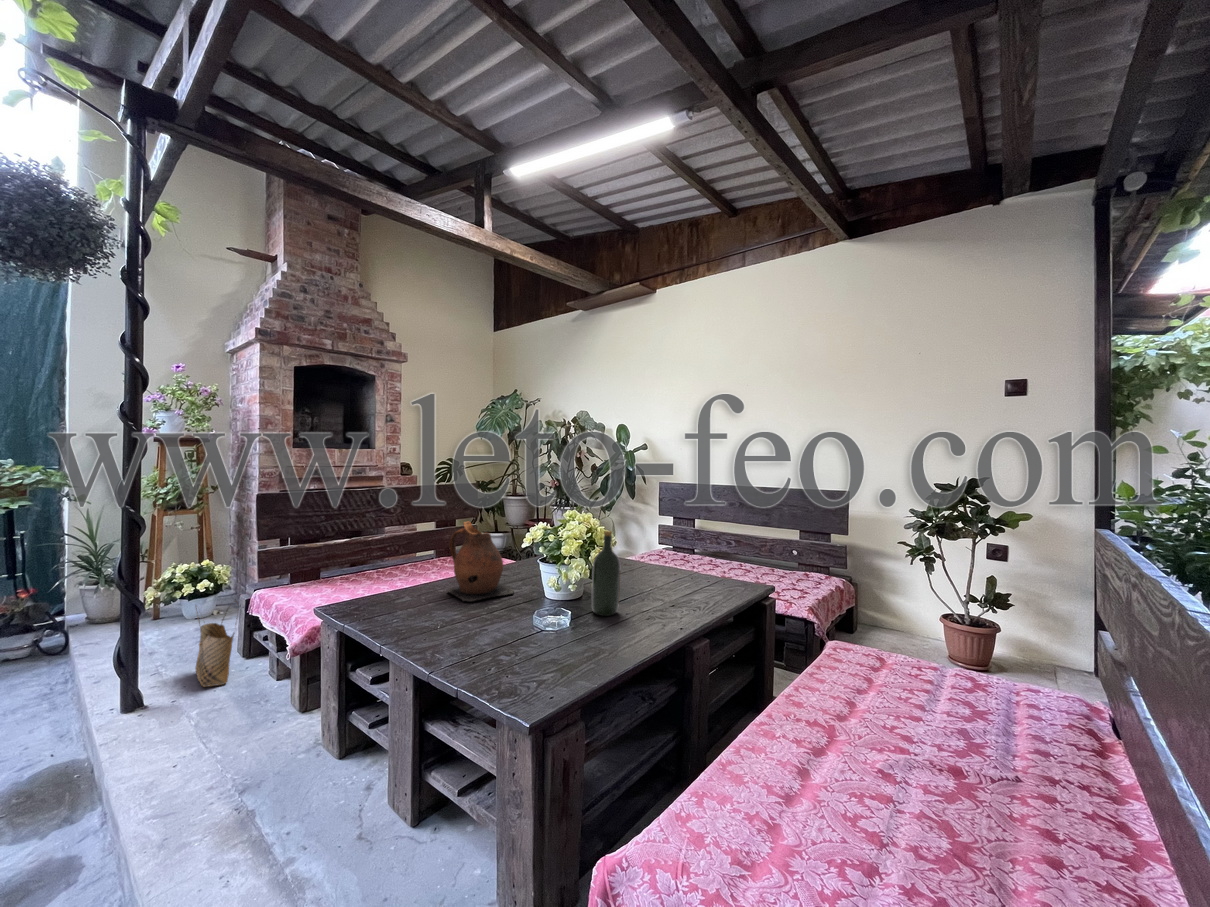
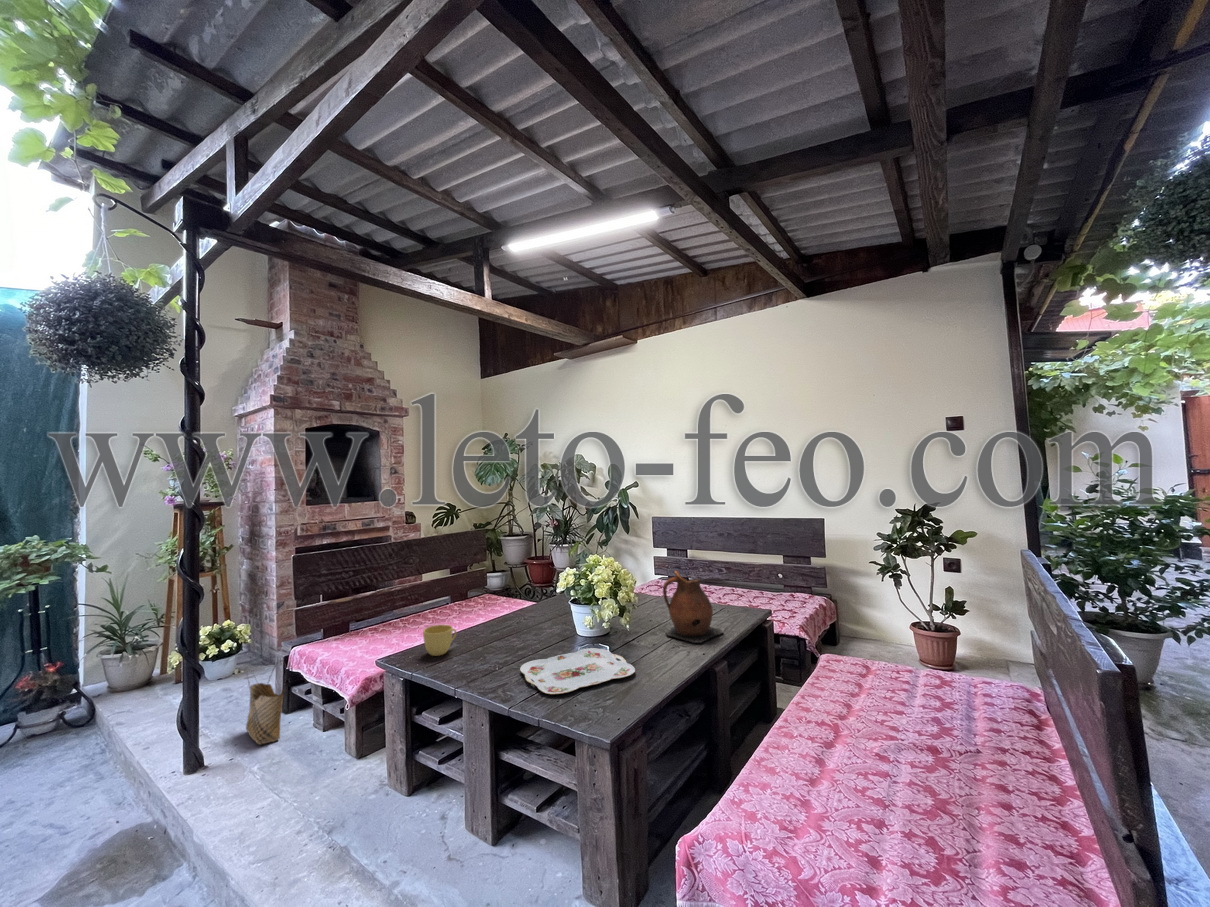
ceramic pitcher: present [448,522,514,601] -> present [663,571,723,643]
wine bottle: present [592,531,621,616] -> none [623,575,647,649]
cup: none [364,573,405,606] -> present [423,625,457,656]
serving tray: none [460,611,594,660] -> present [520,648,635,694]

